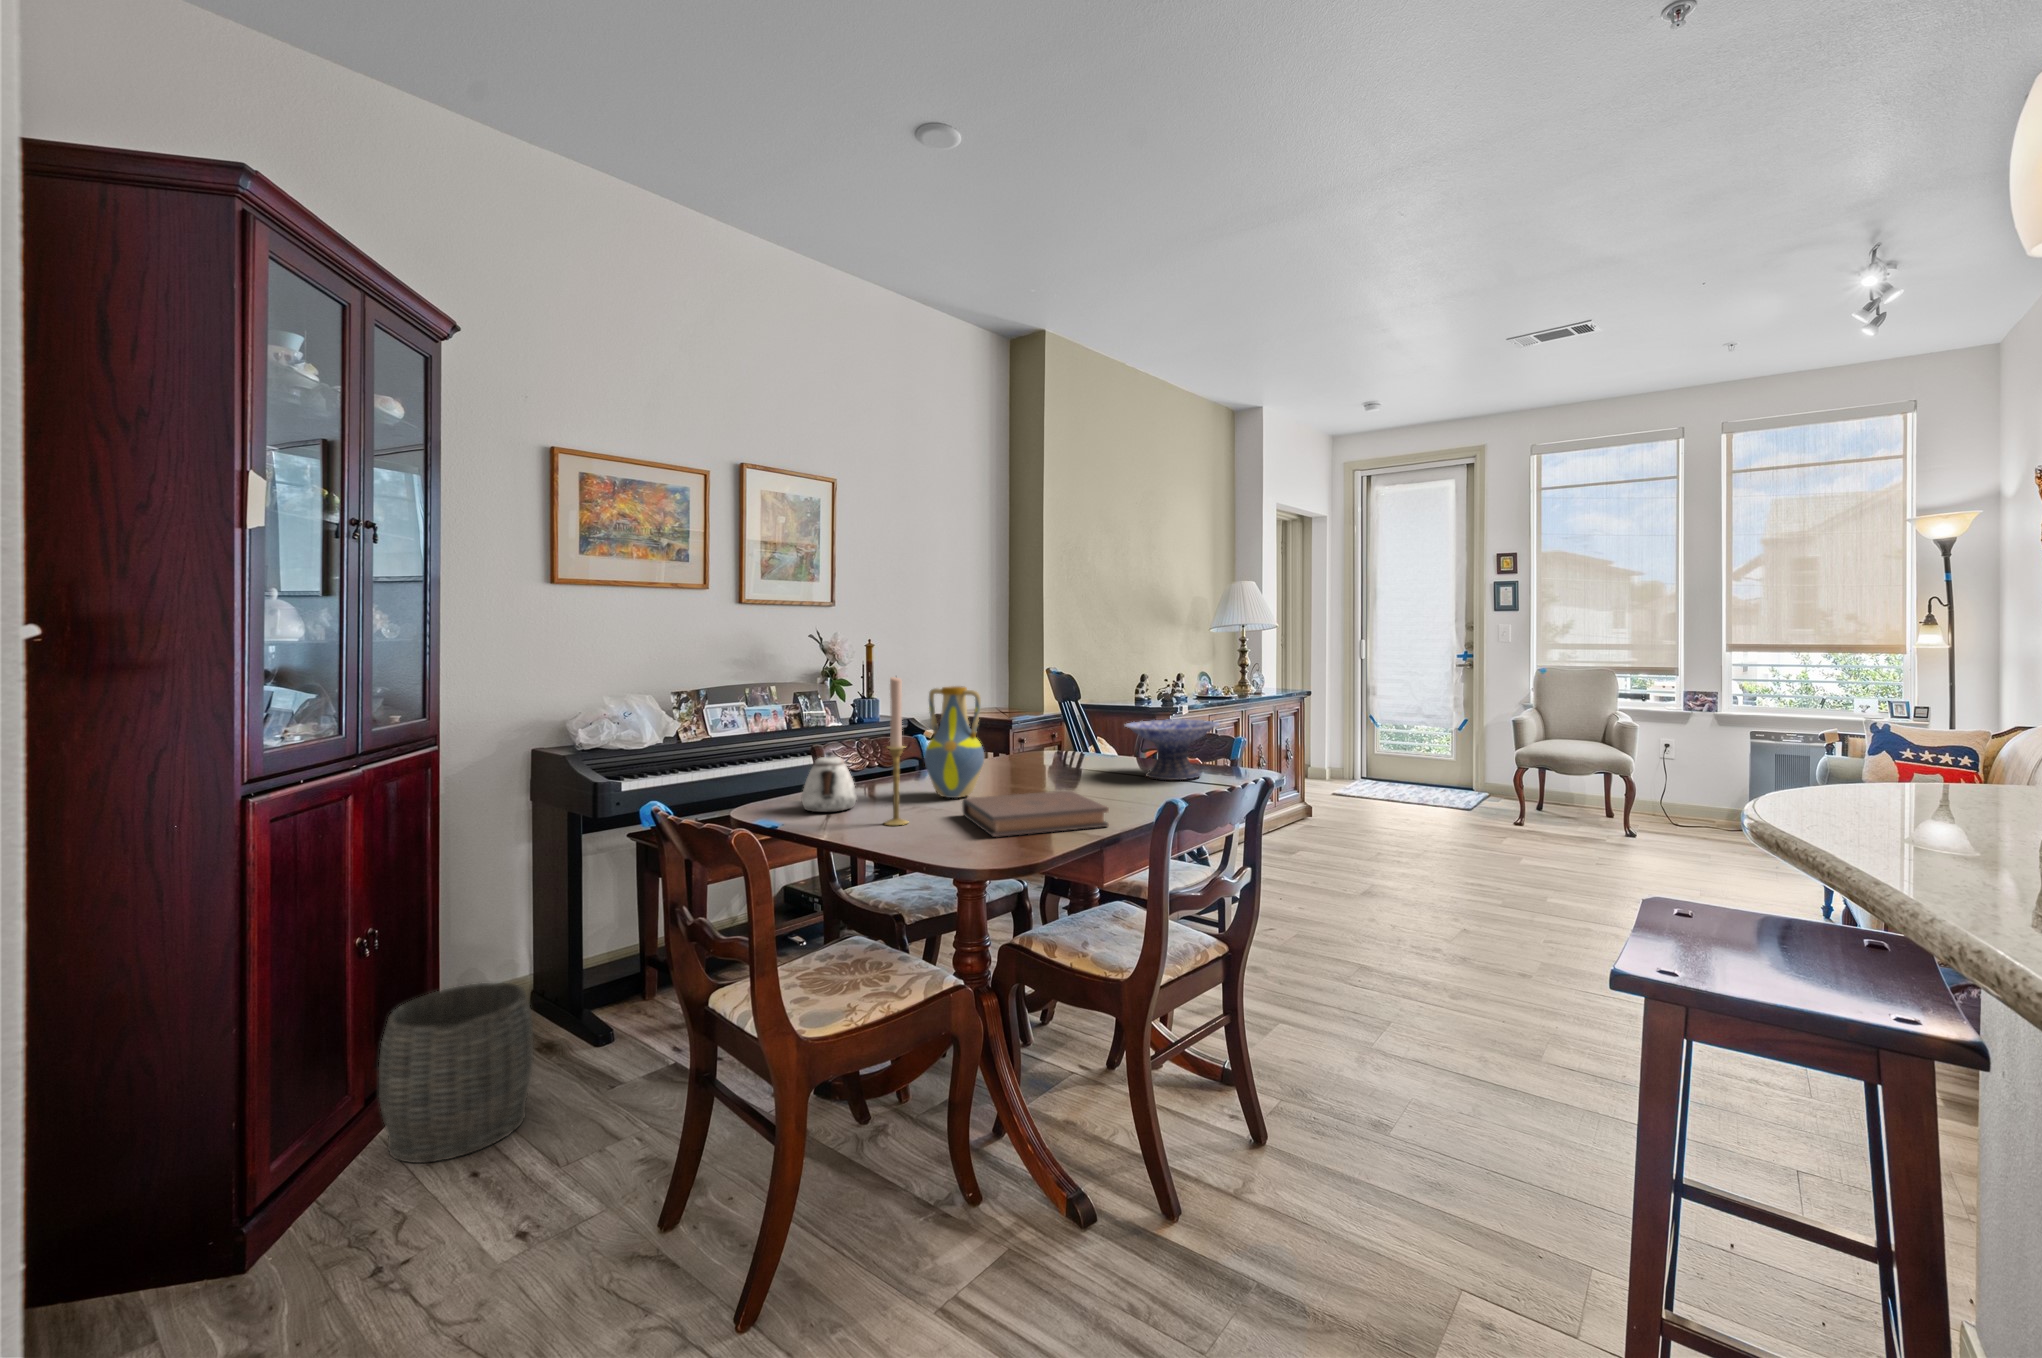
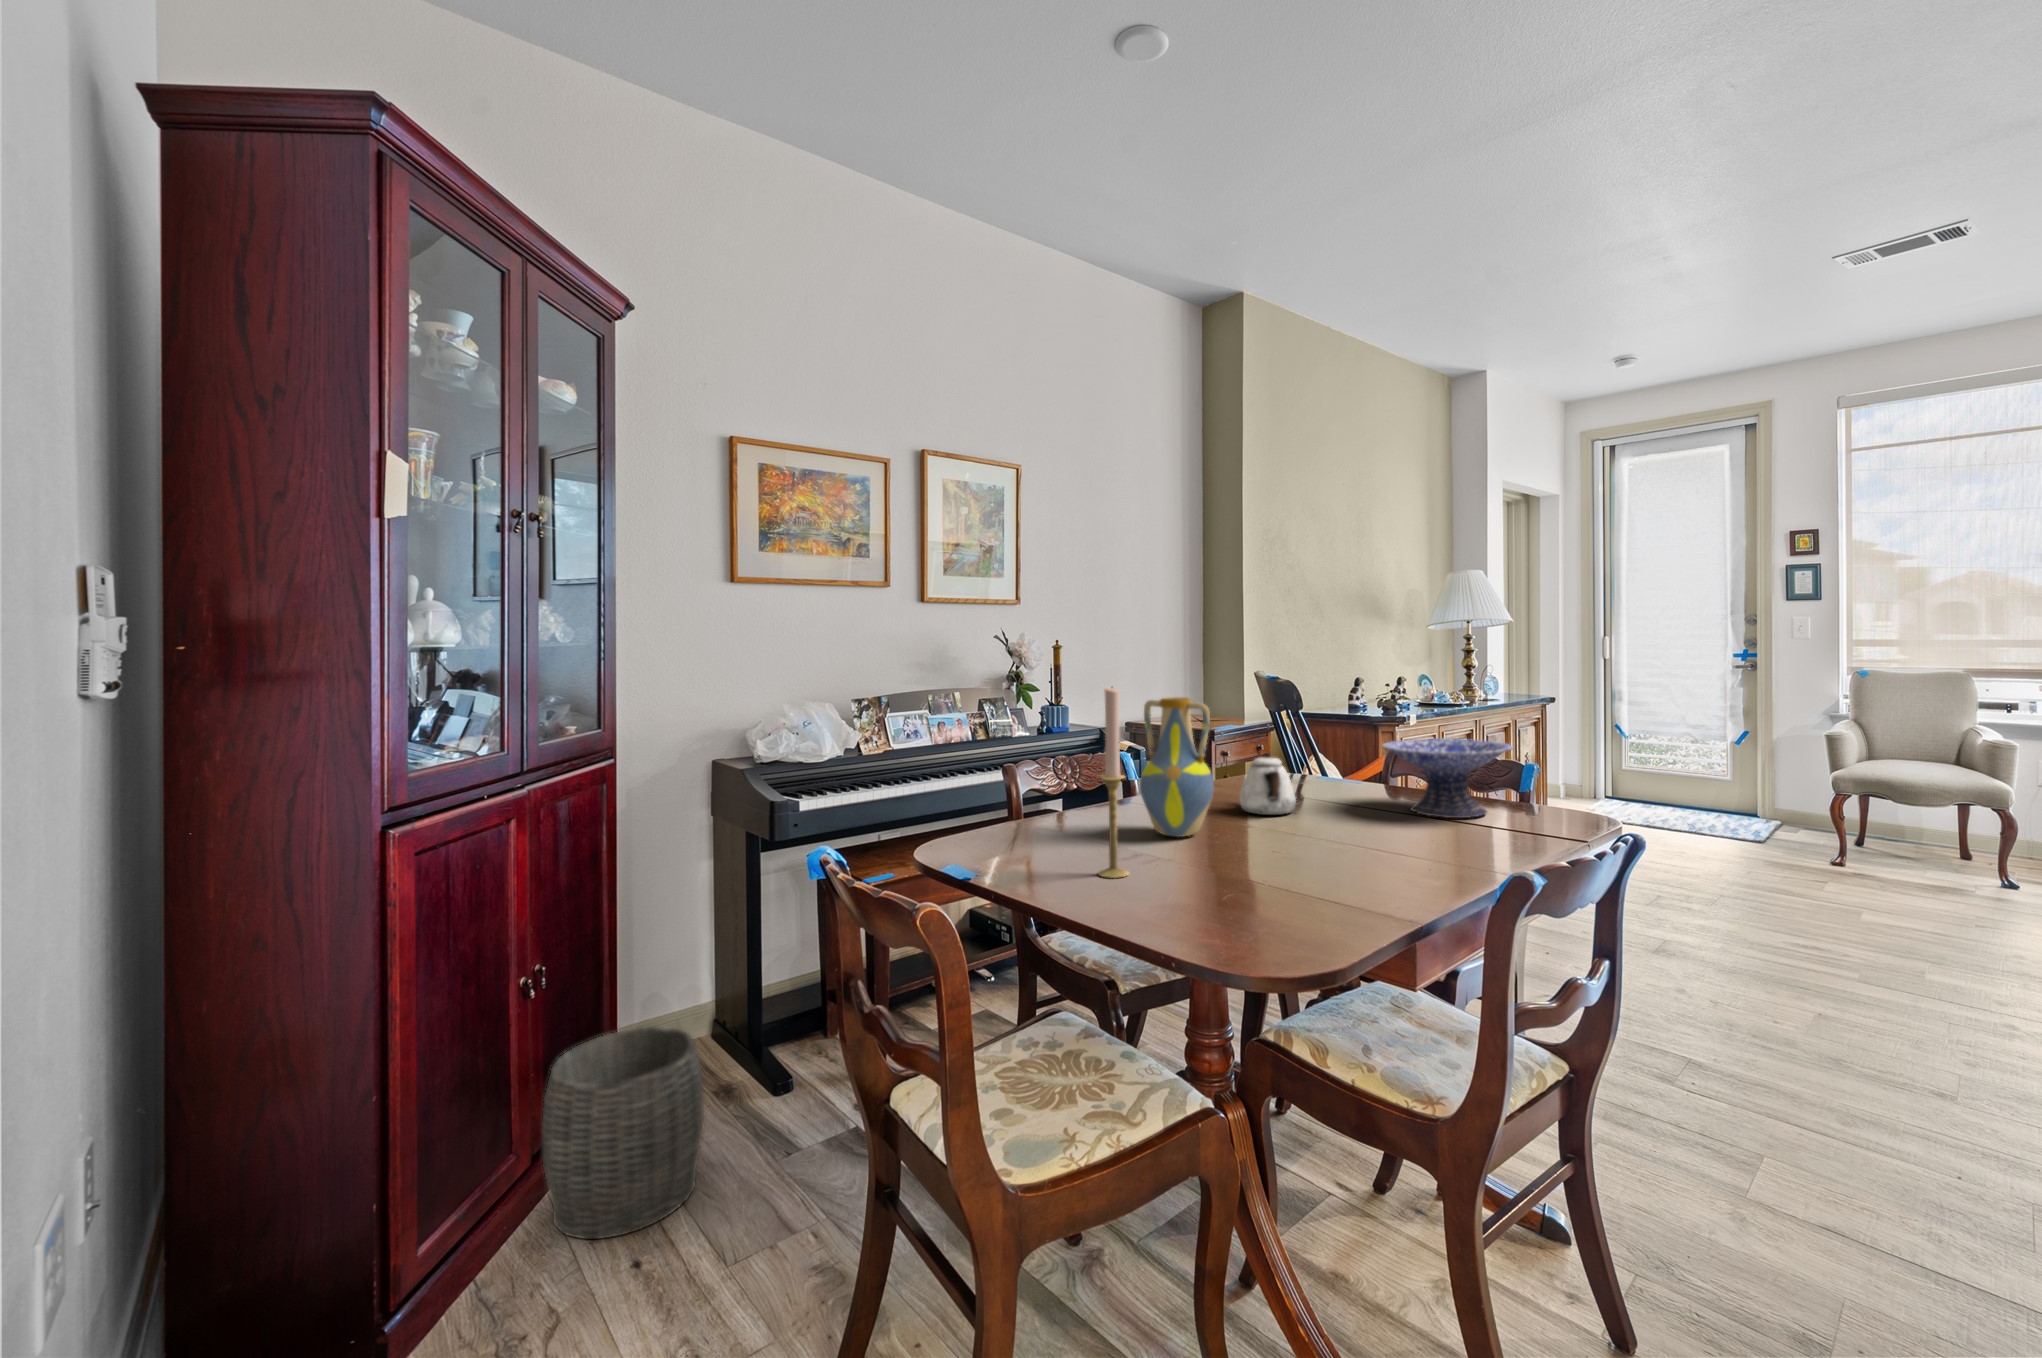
teapot: present [802,752,857,812] -> present [1240,753,1296,815]
book: present [962,791,1109,837] -> none [1195,835,1401,903]

